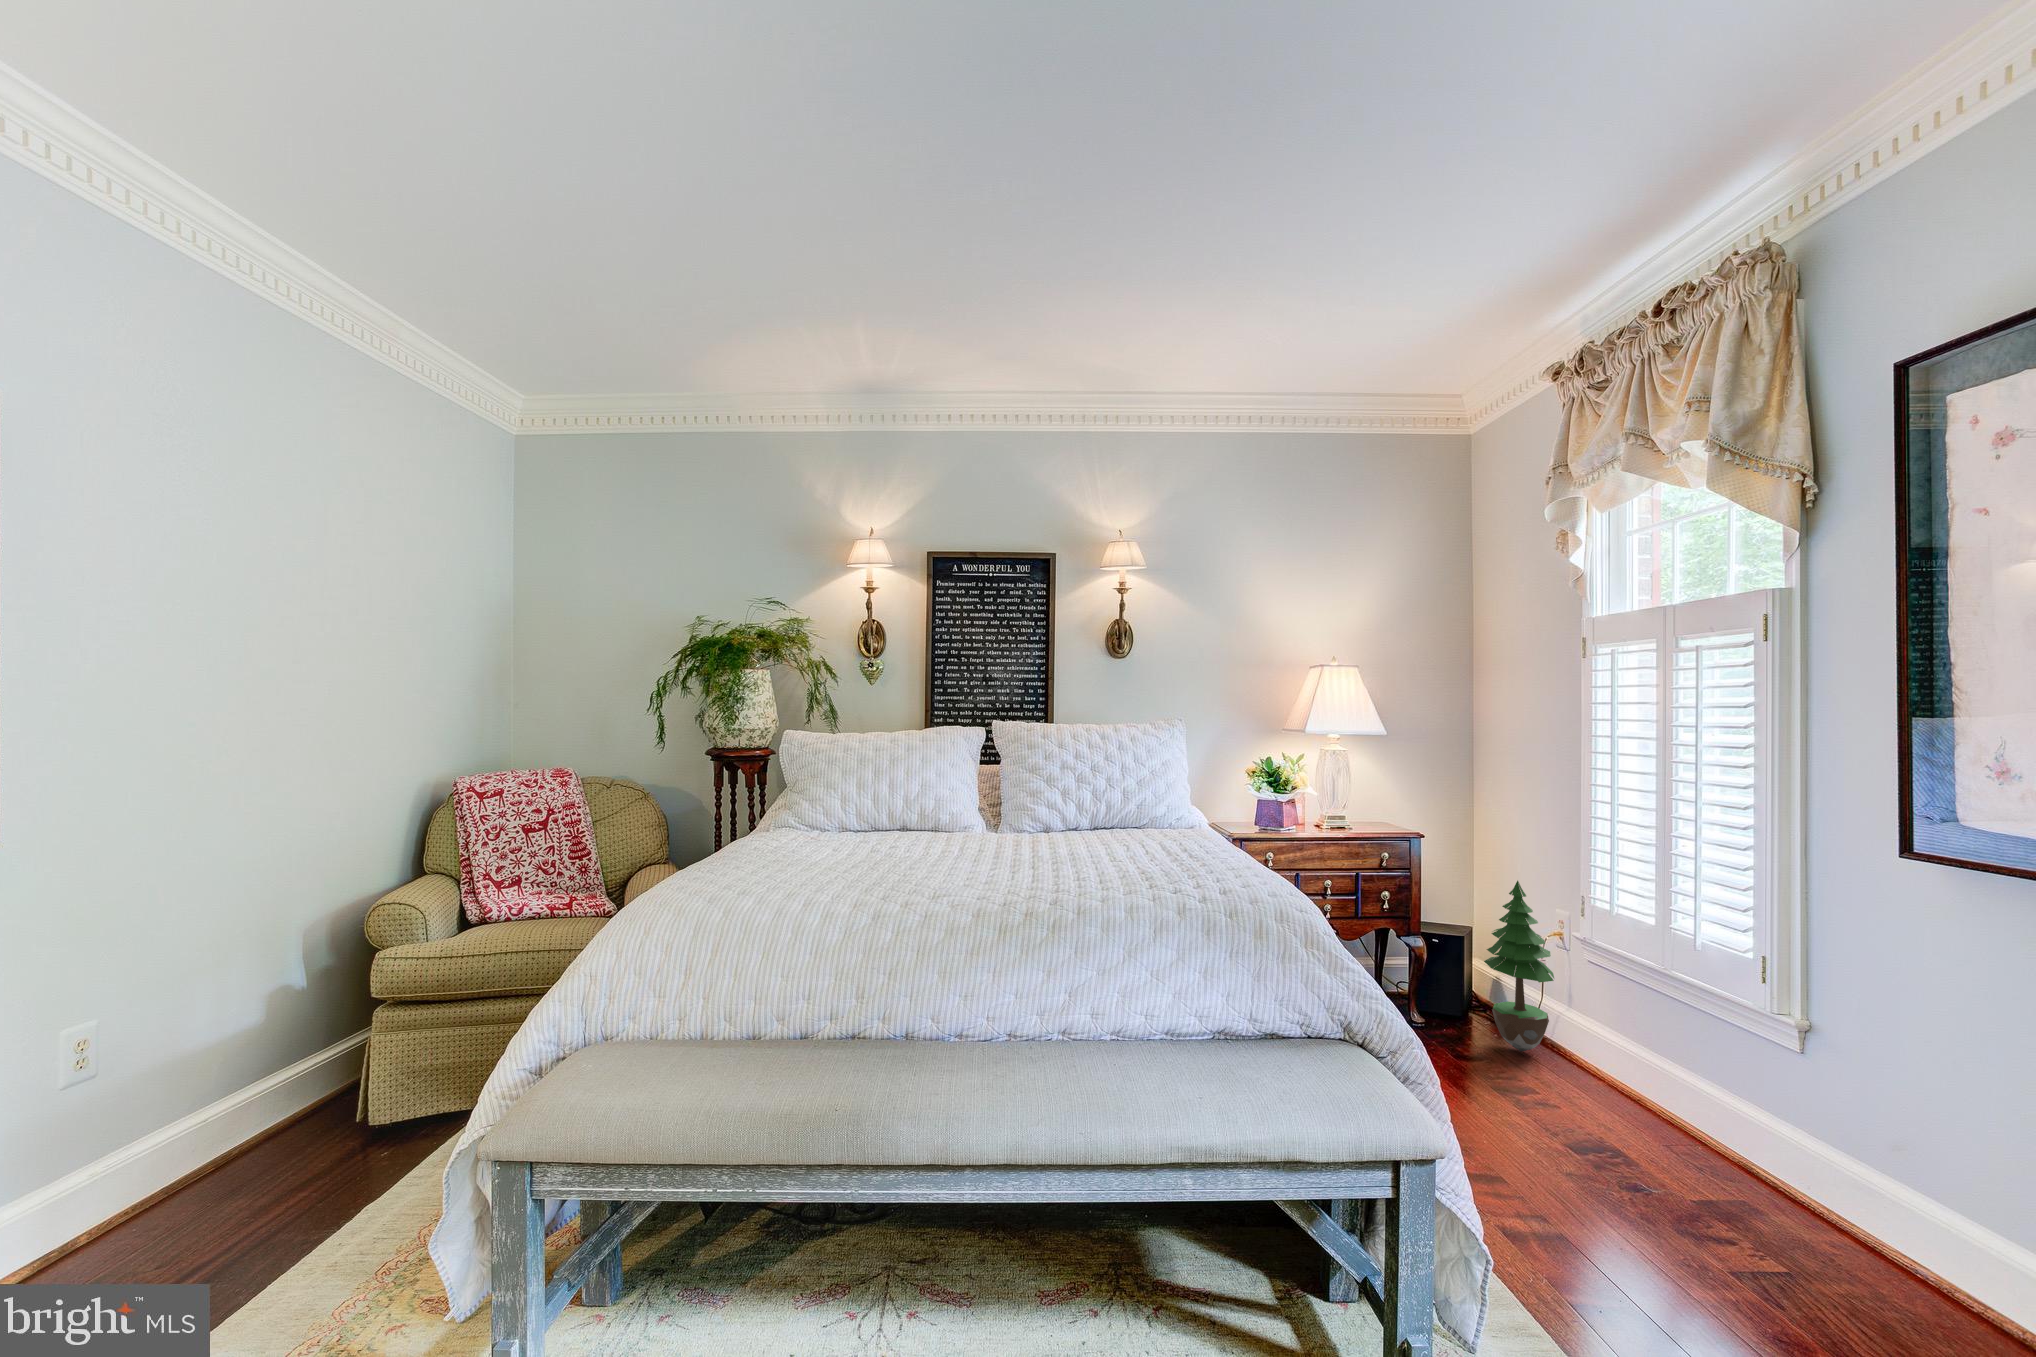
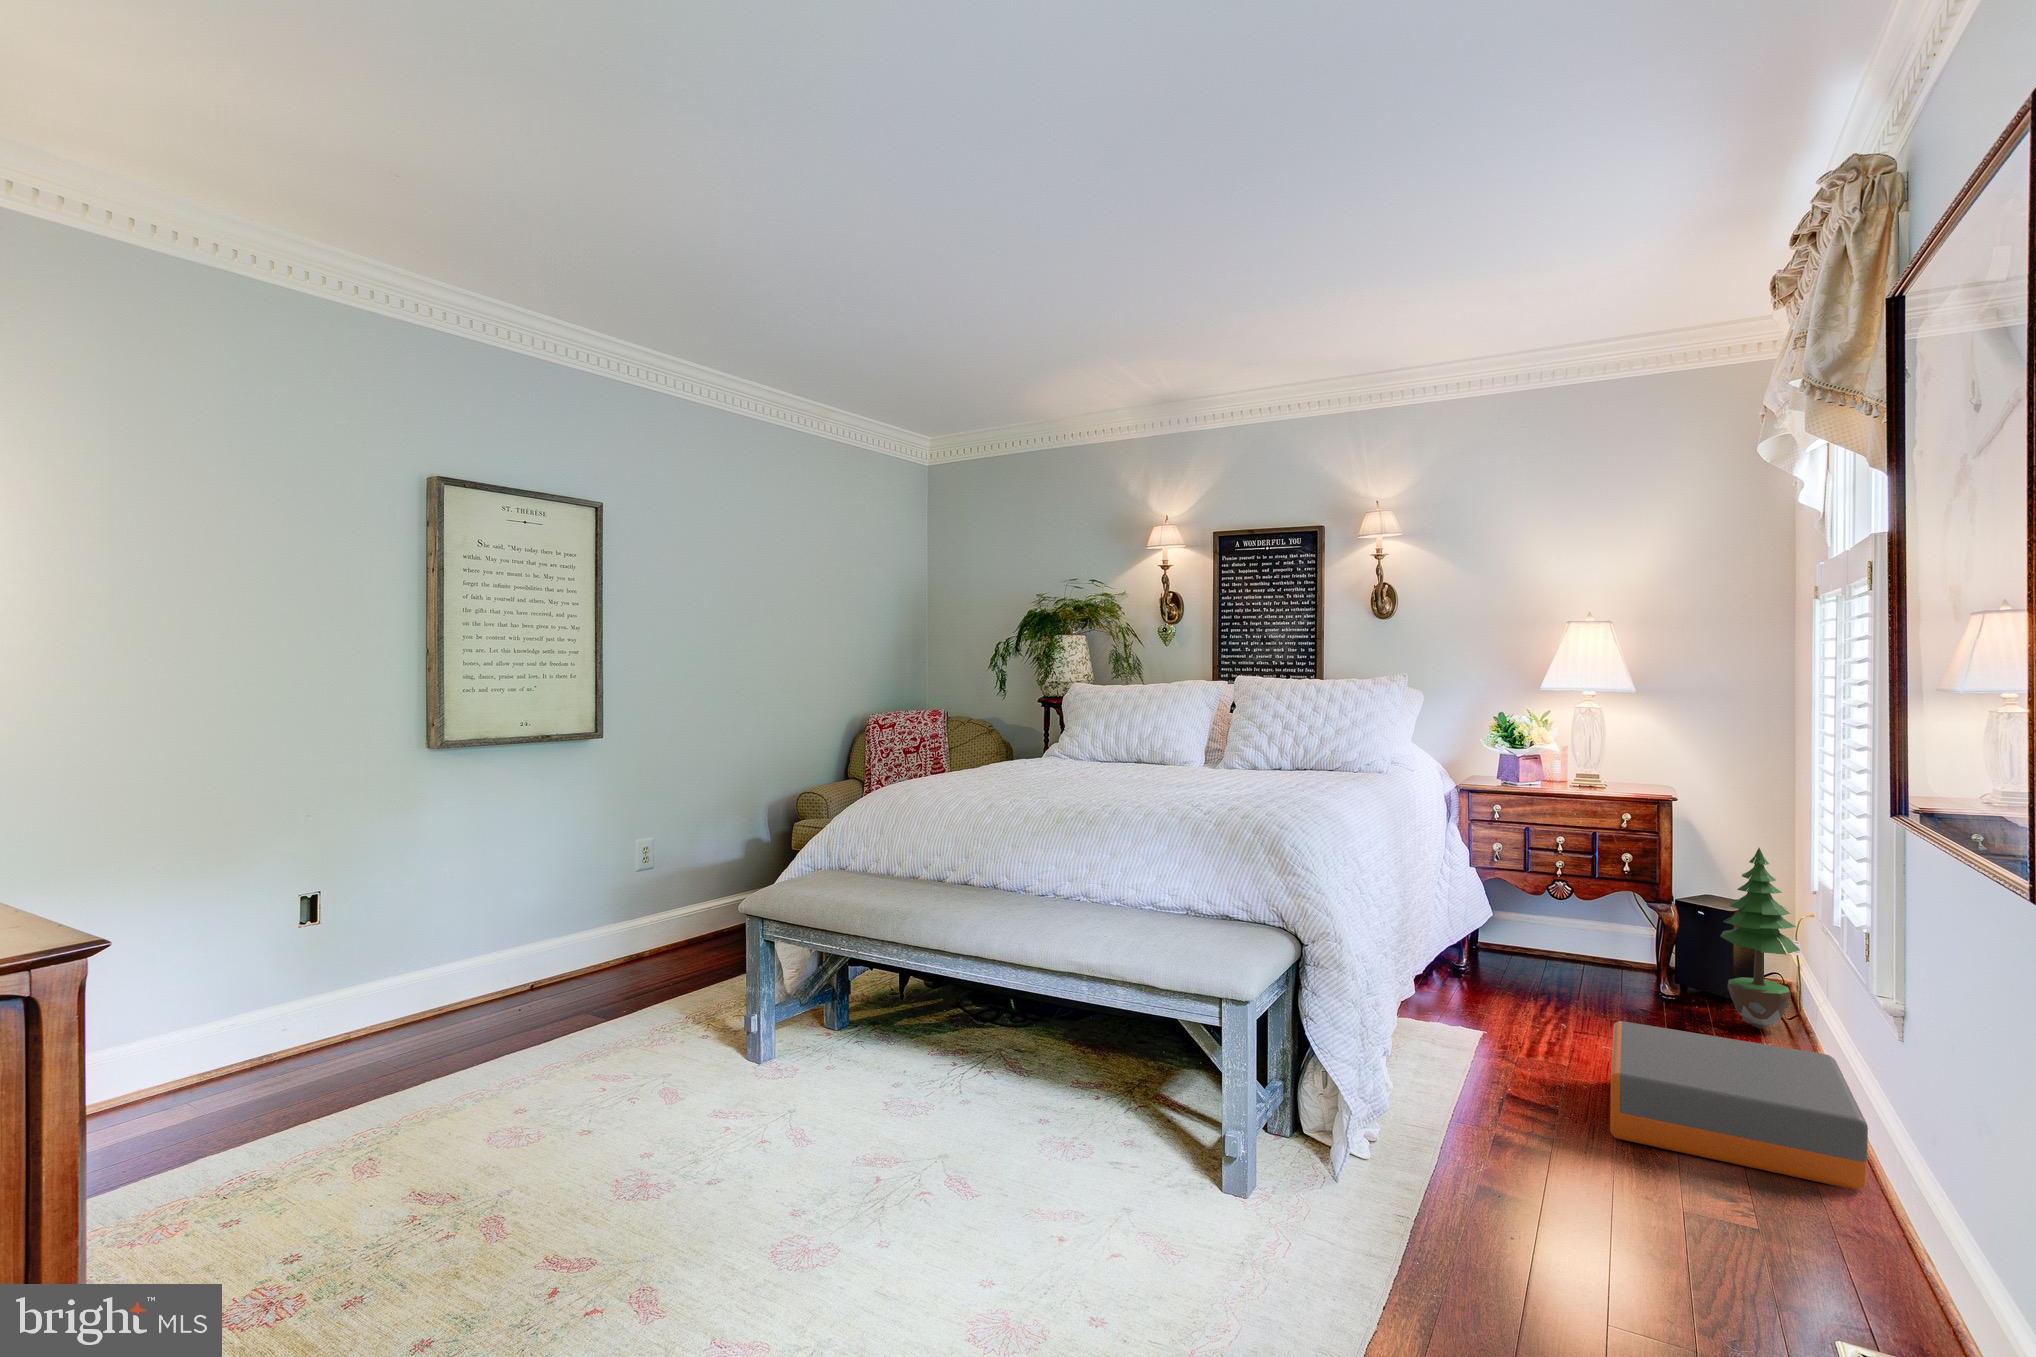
storage box: none [1559,1108,1934,1294] -> present [1610,1021,1868,1190]

